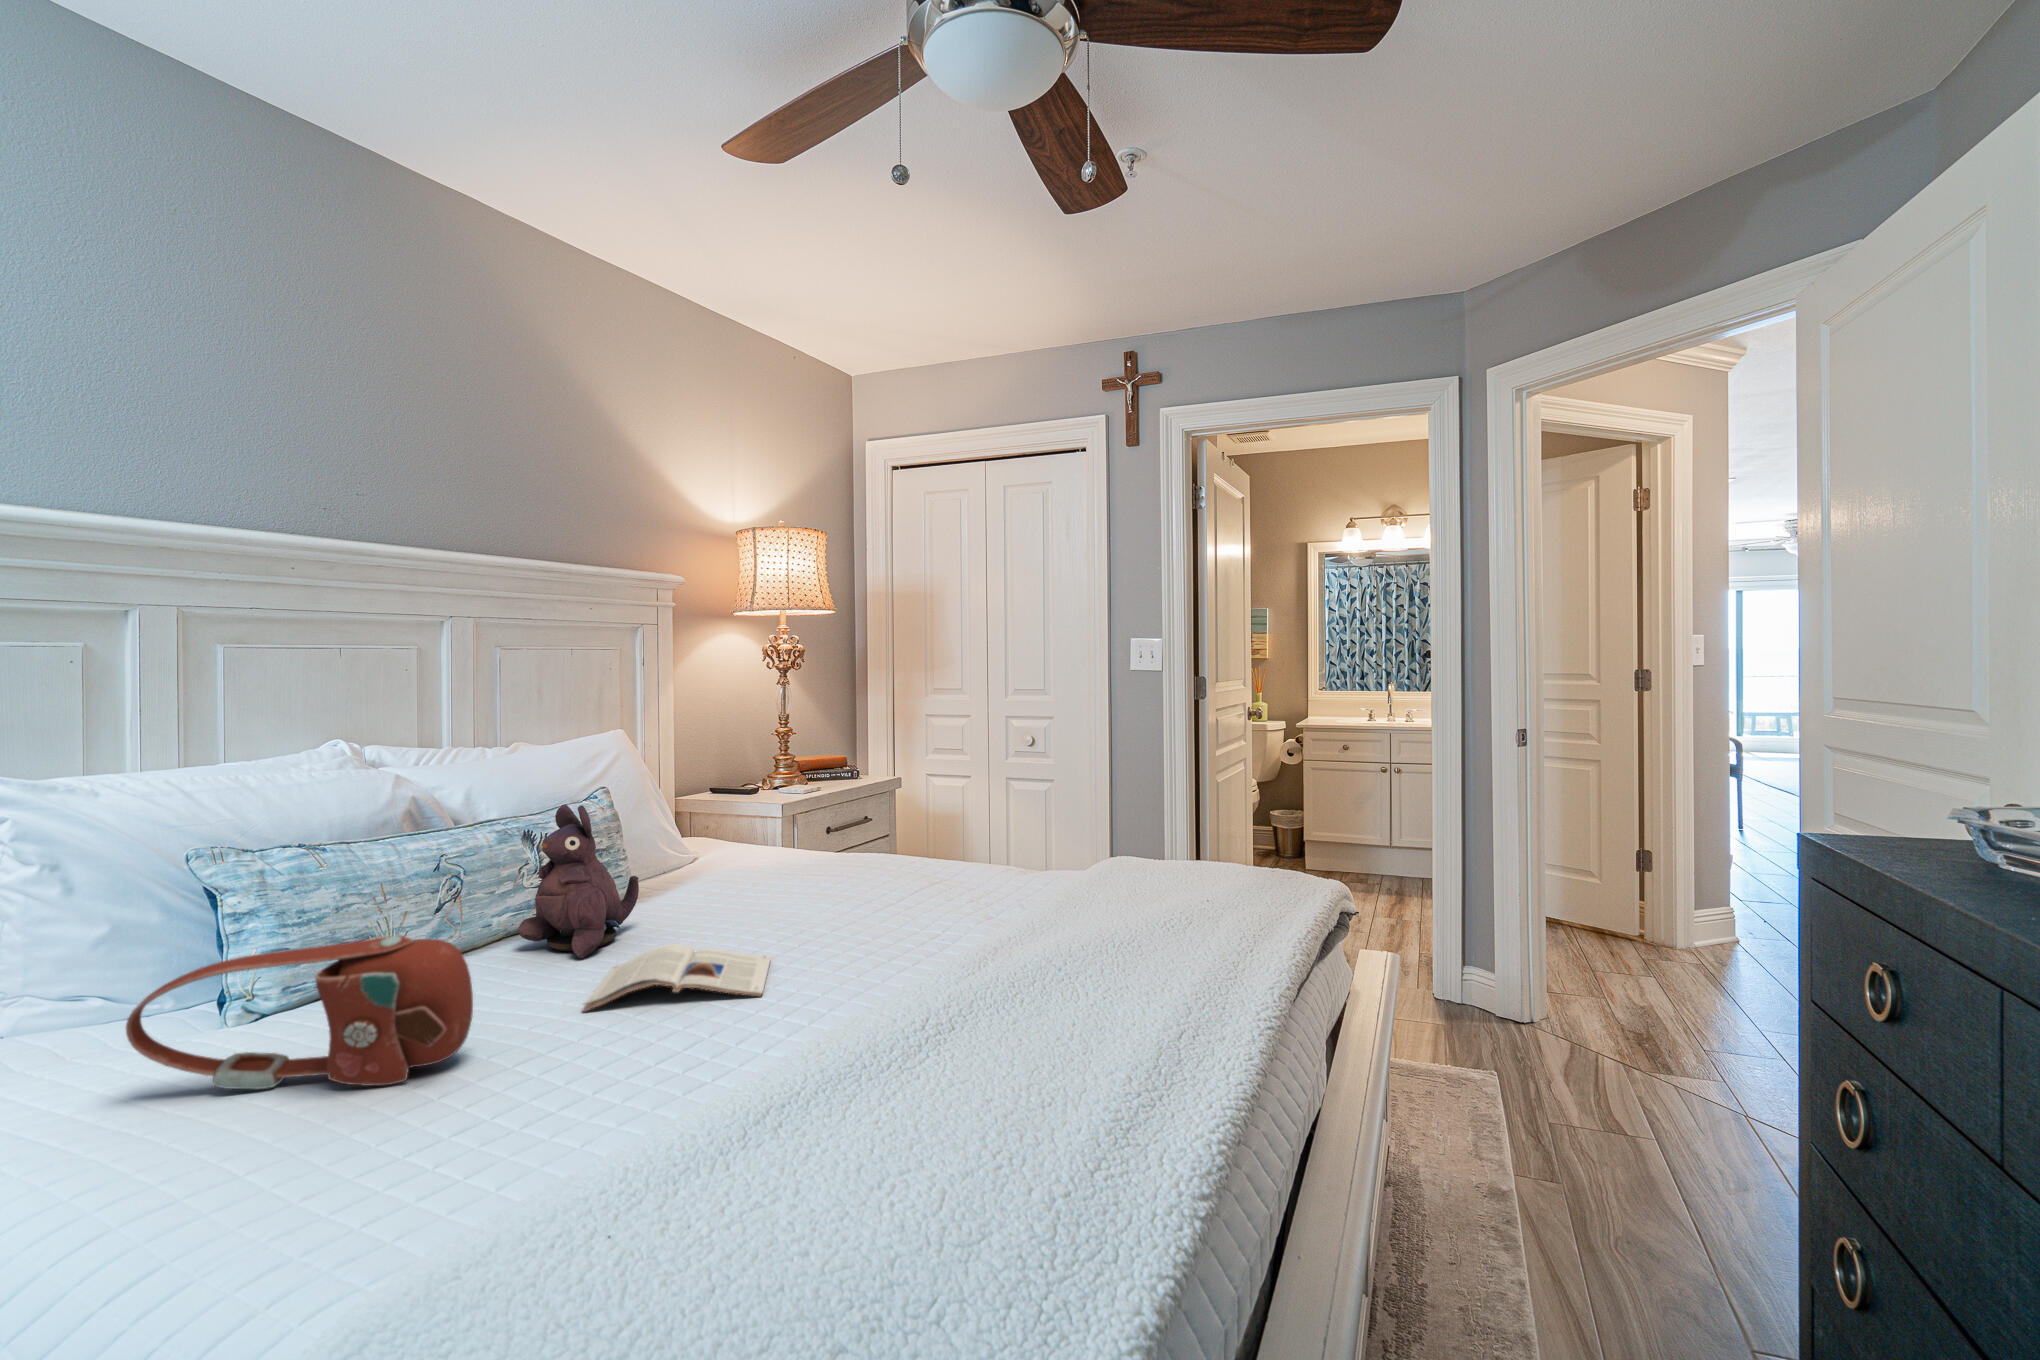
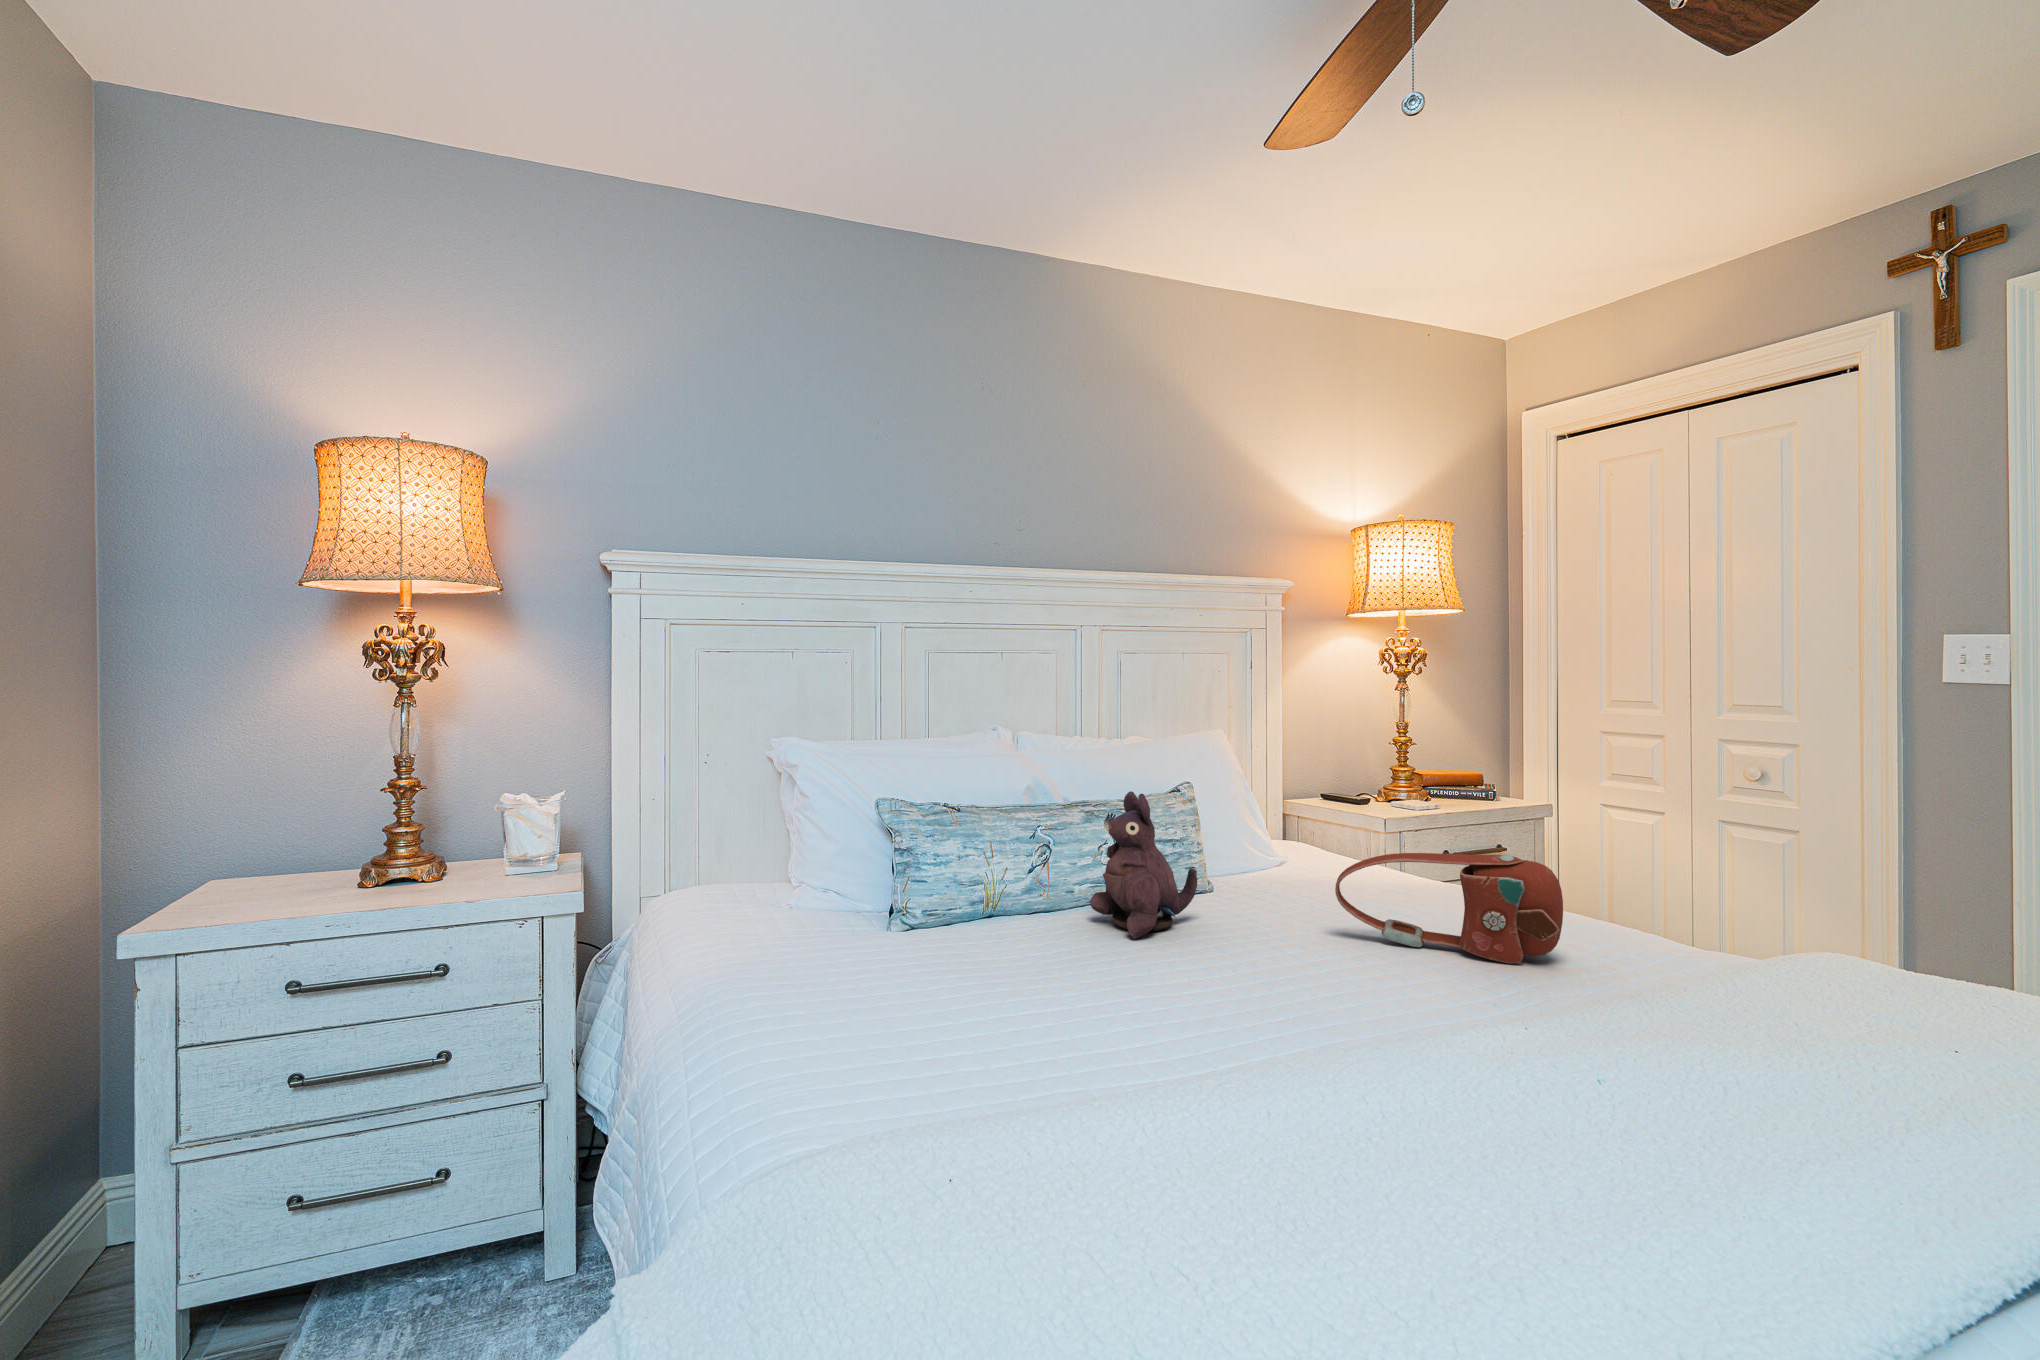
handbag: present [126,935,473,1089] -> present [1335,853,1563,963]
magazine: present [583,944,771,1011] -> none [1109,942,1306,1018]

